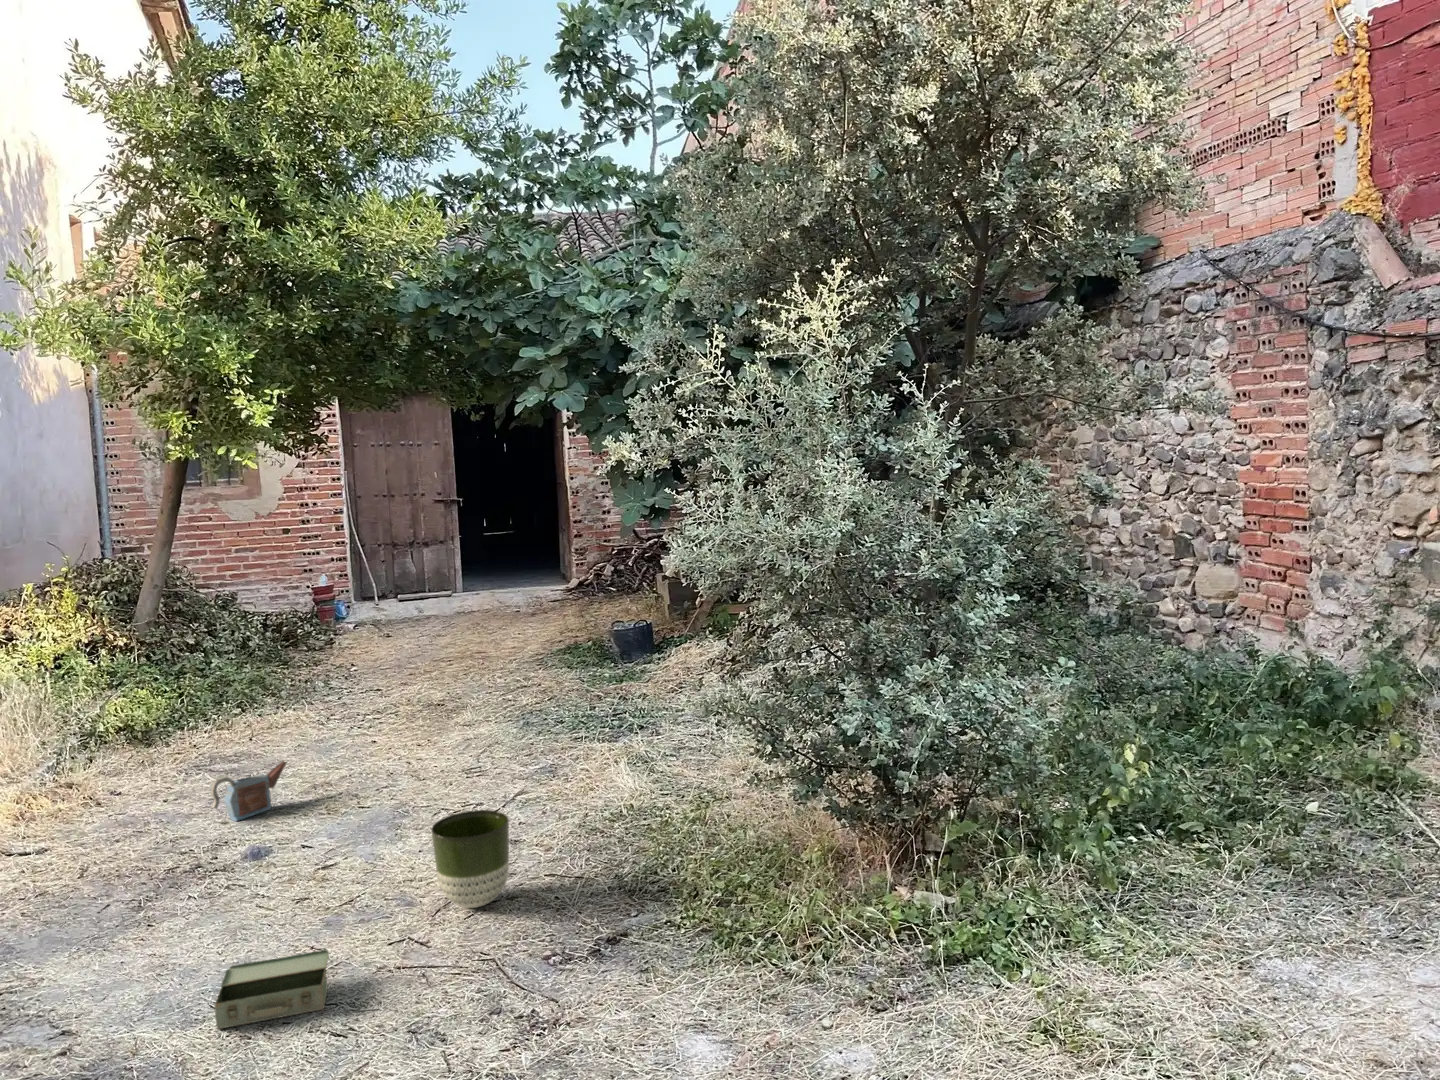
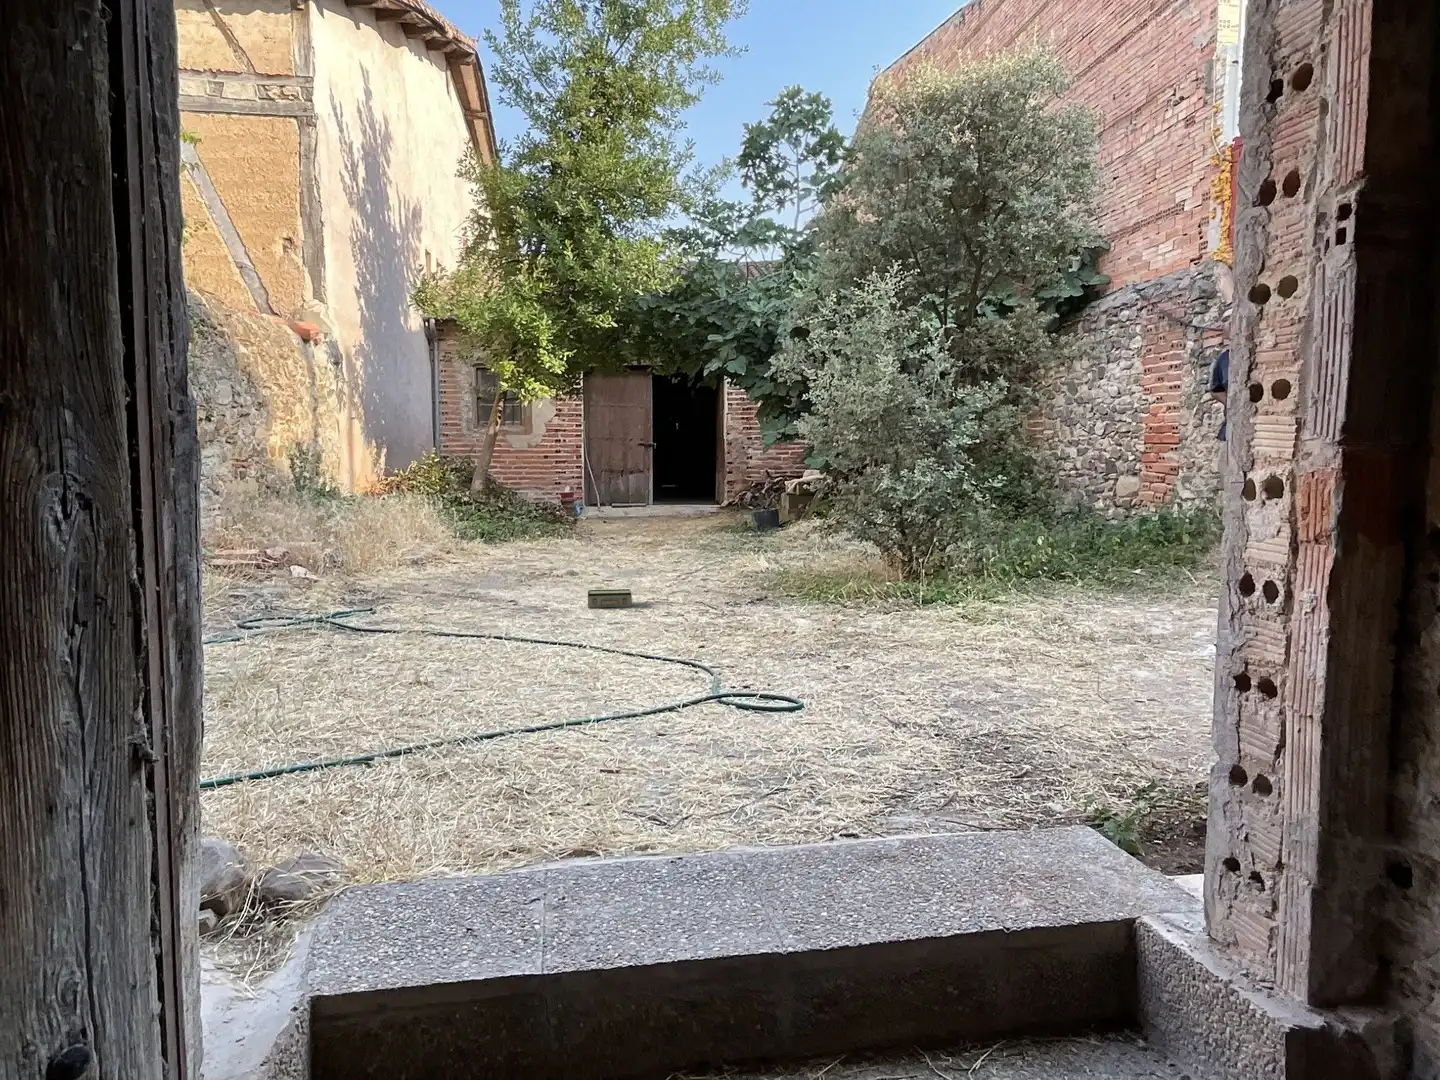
watering can: present [211,761,287,821] -> none [549,544,584,570]
planter: present [431,810,509,908] -> none [673,549,709,591]

